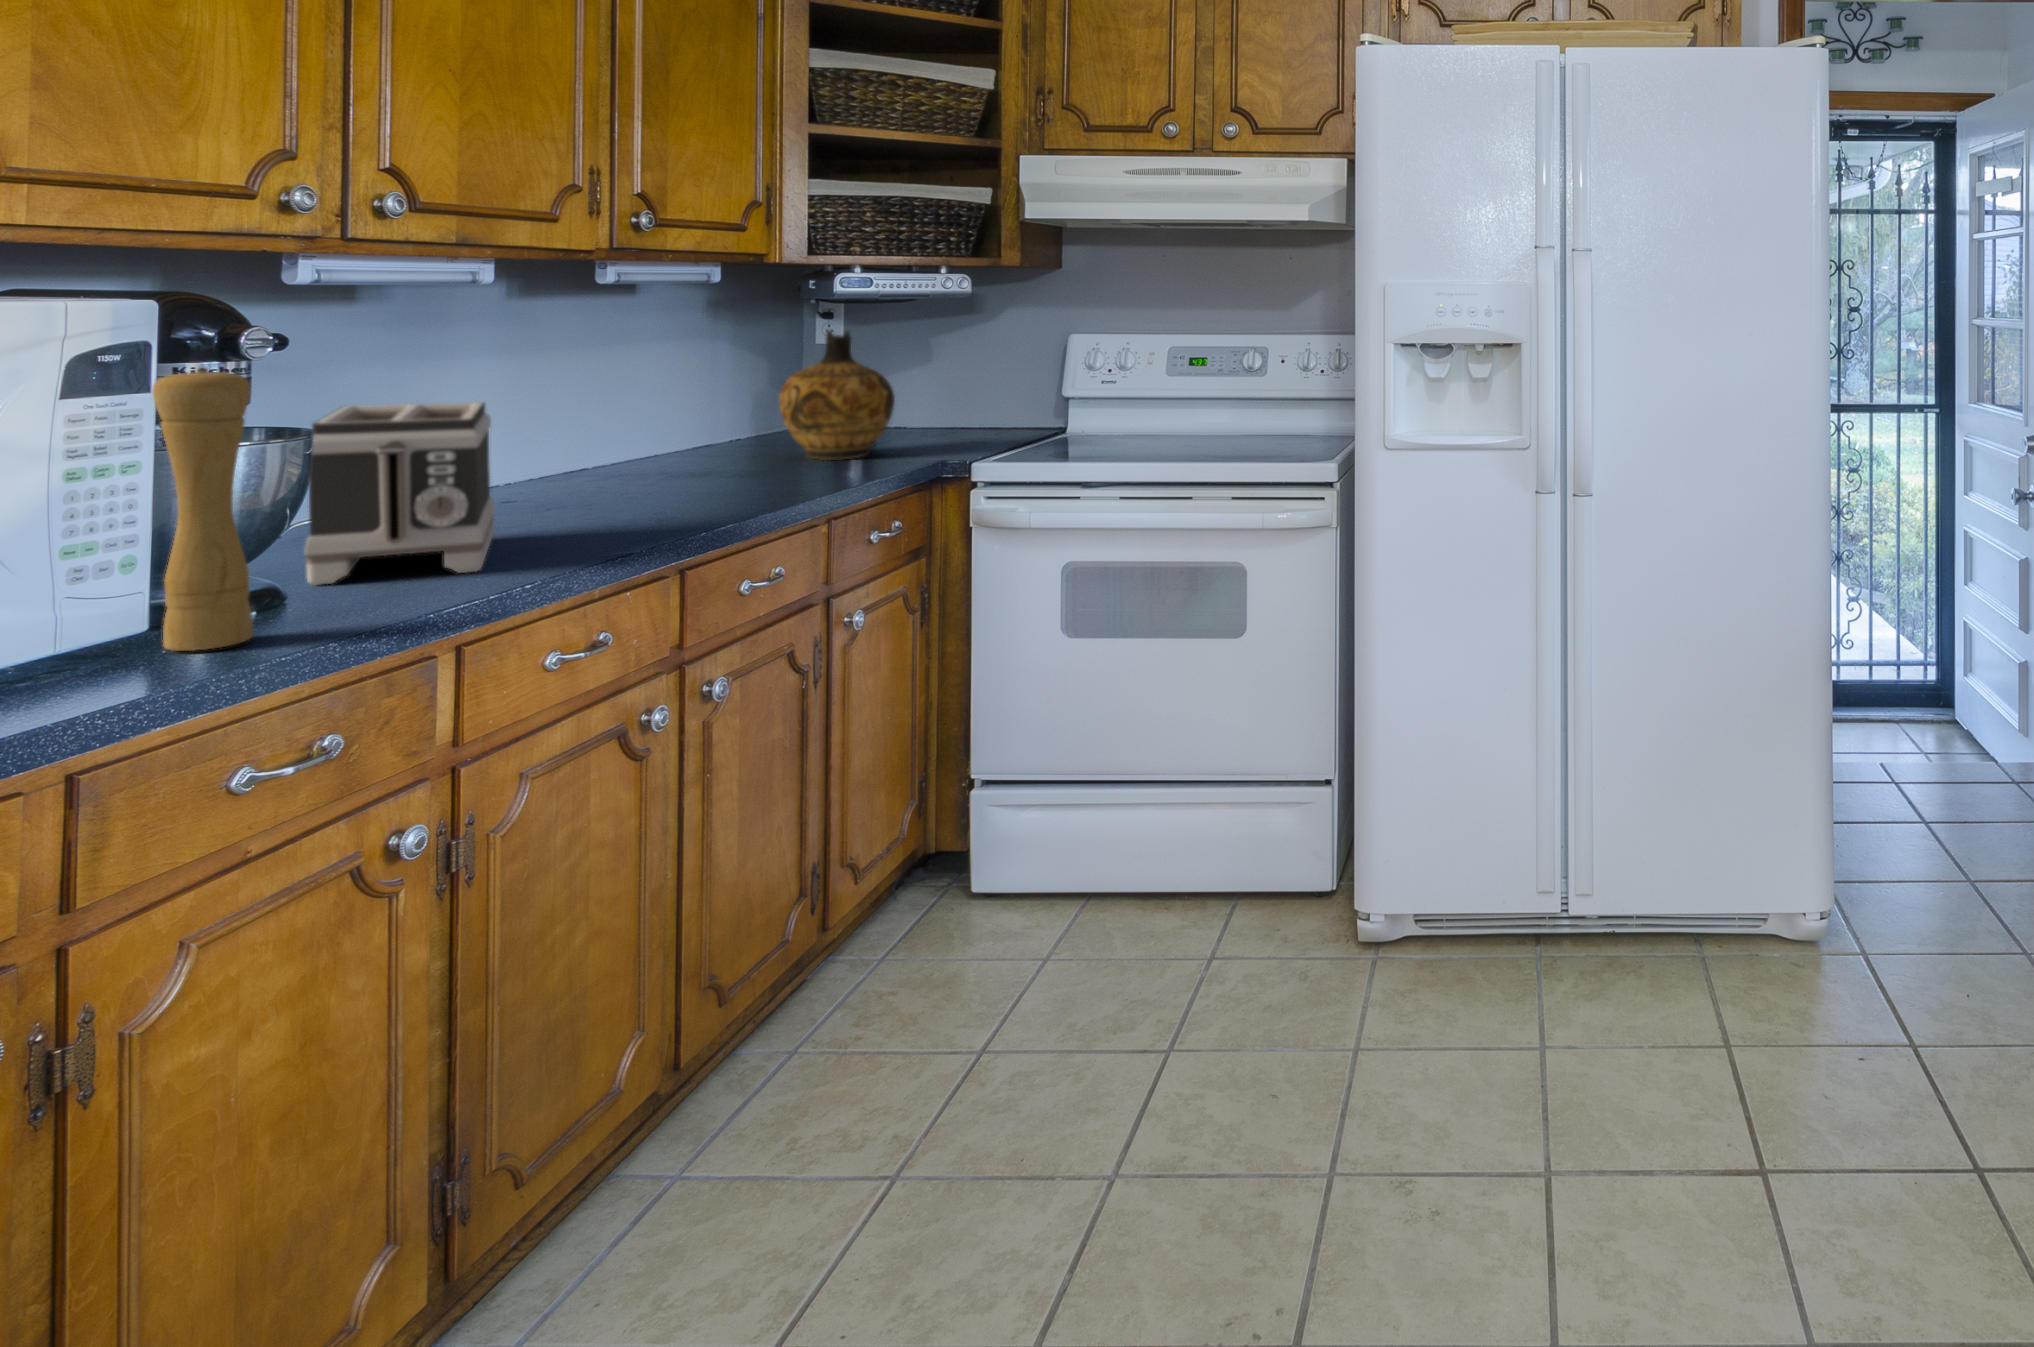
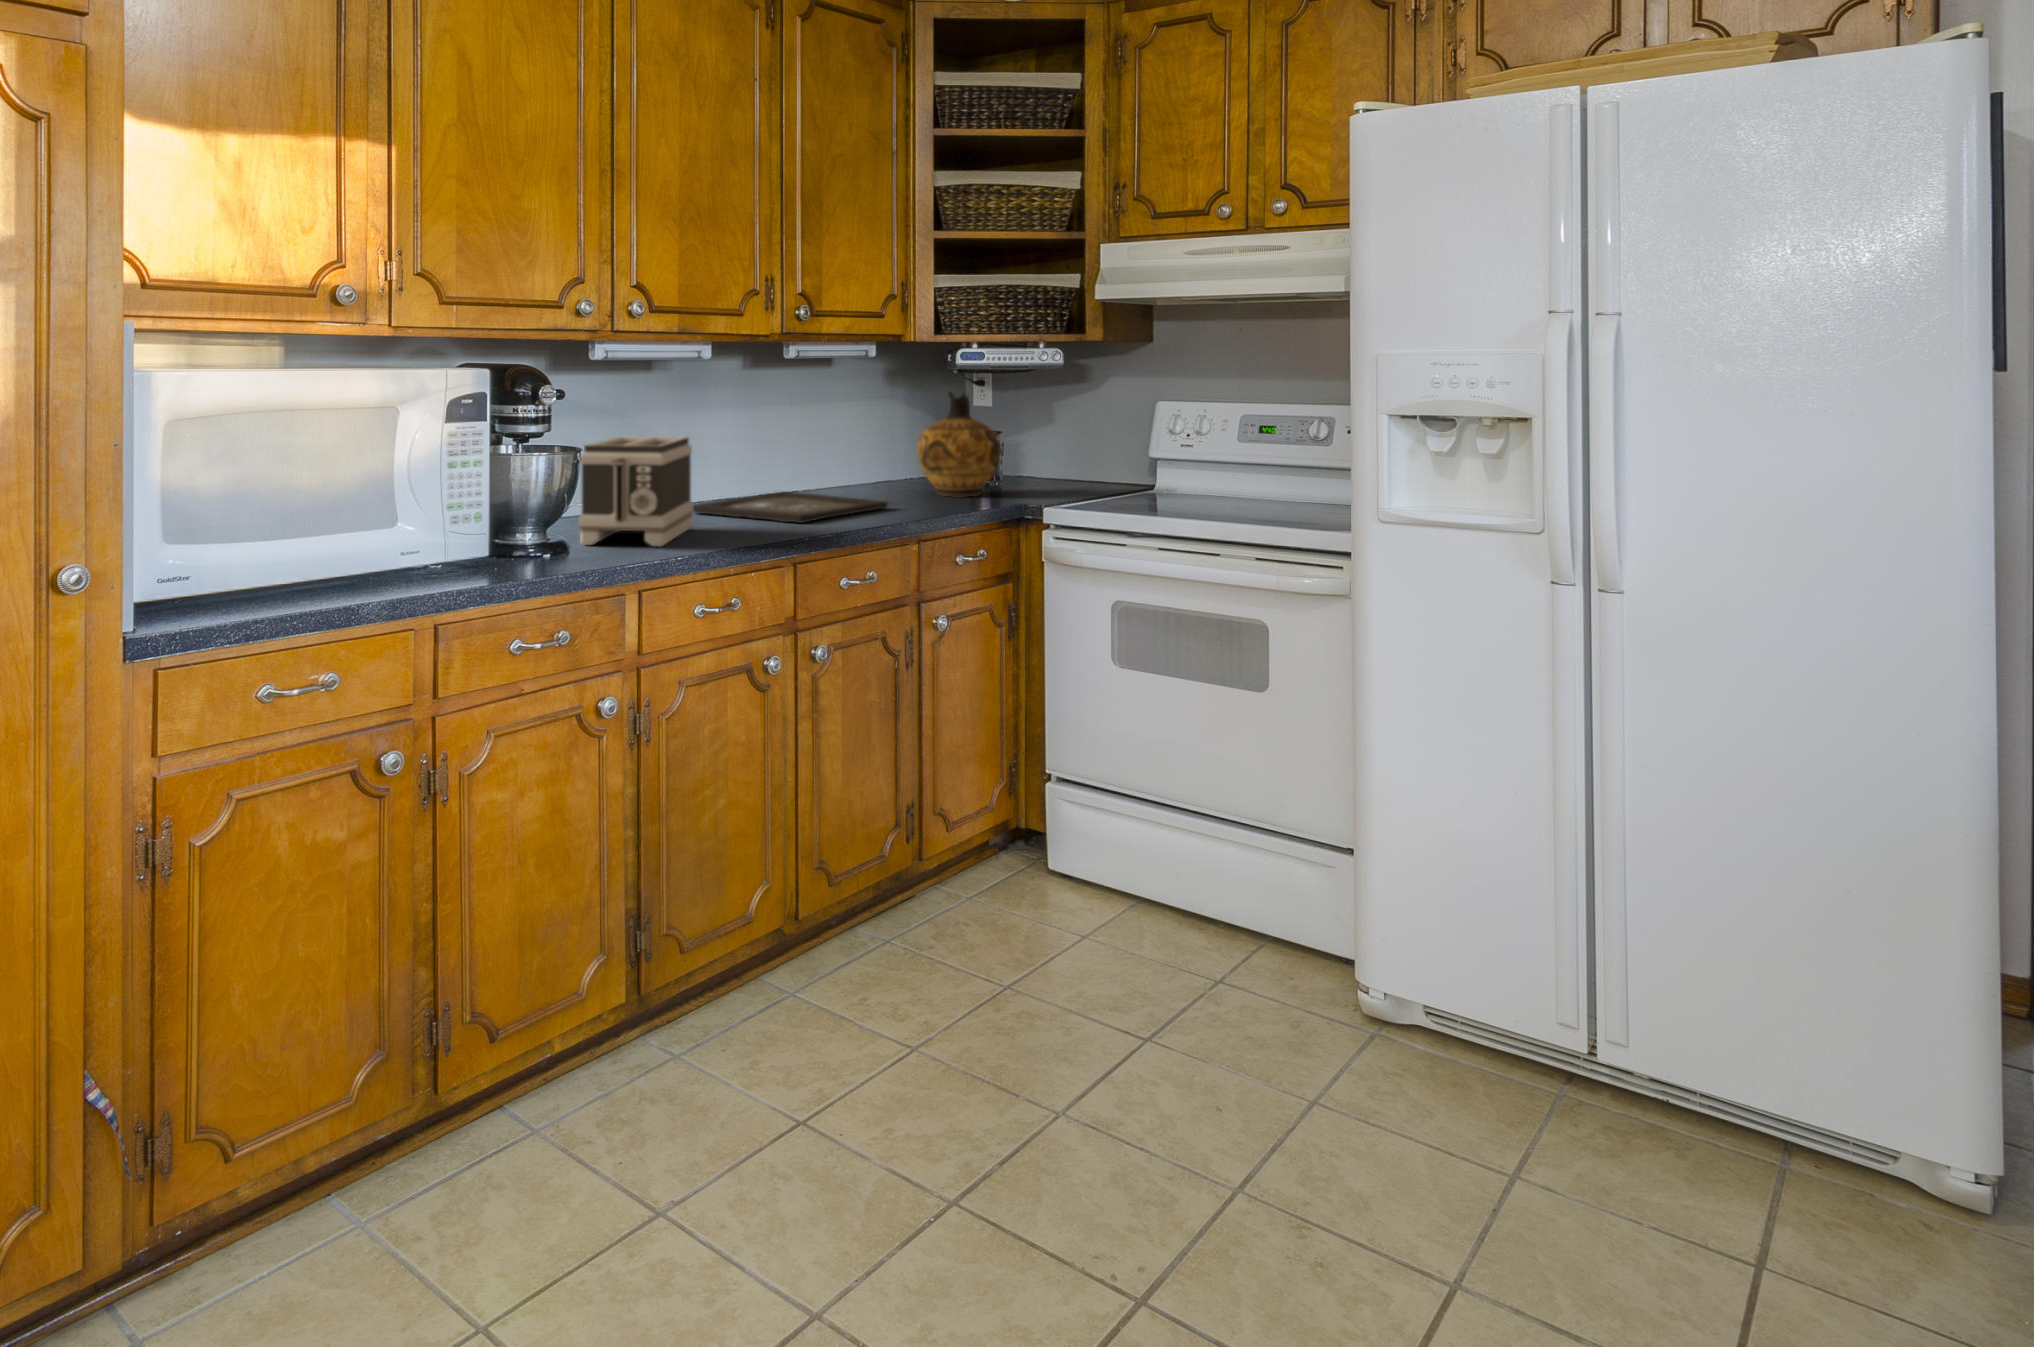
pepper mill: present [153,367,253,651] -> none [490,408,531,570]
tray: none [456,470,769,514] -> present [693,492,888,523]

